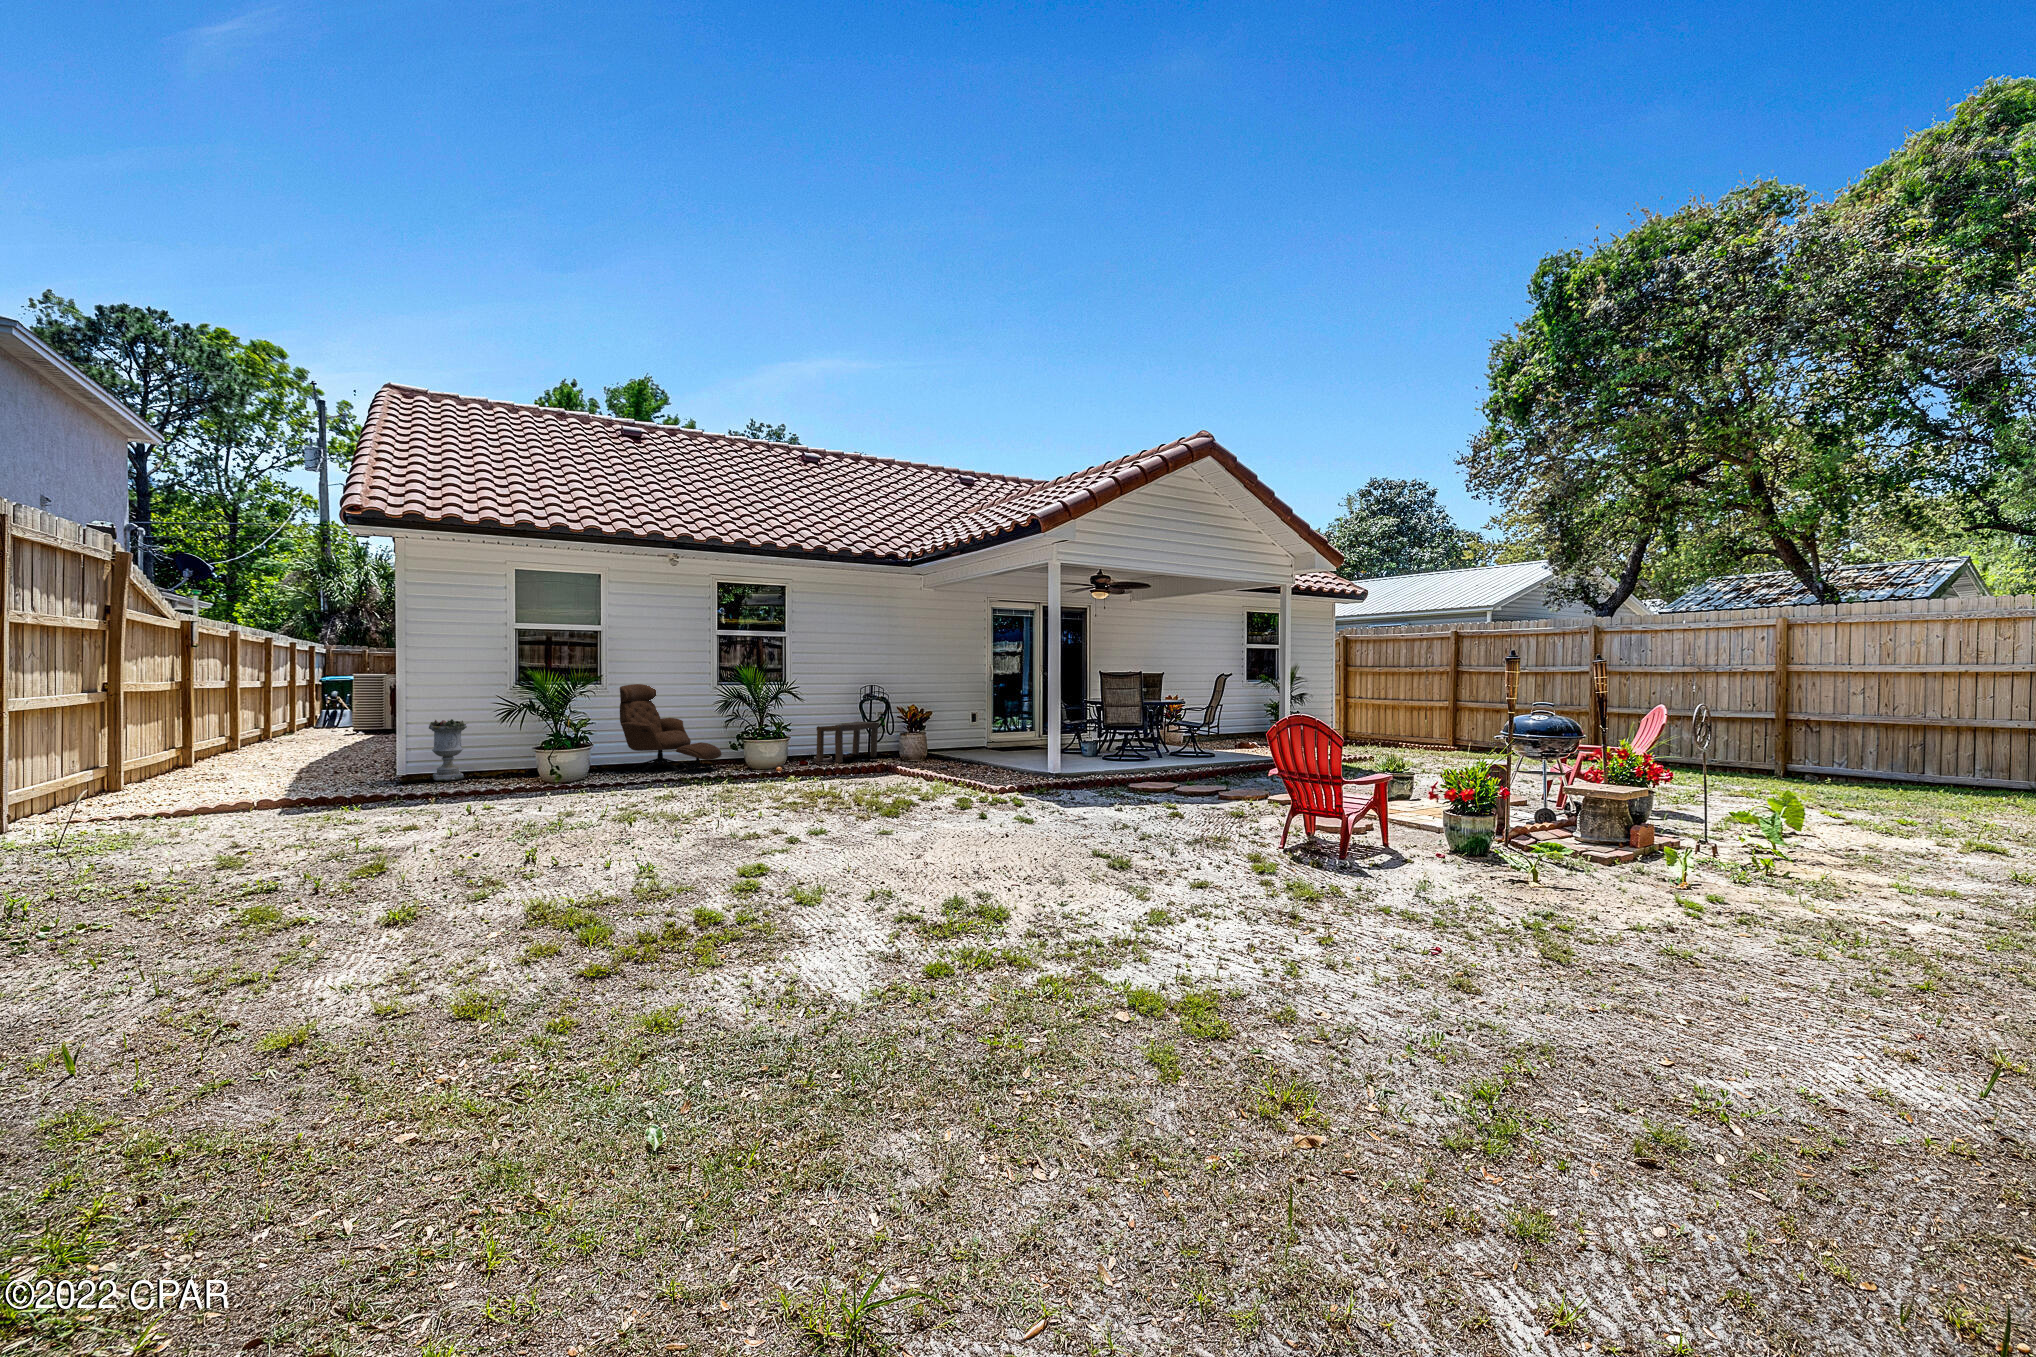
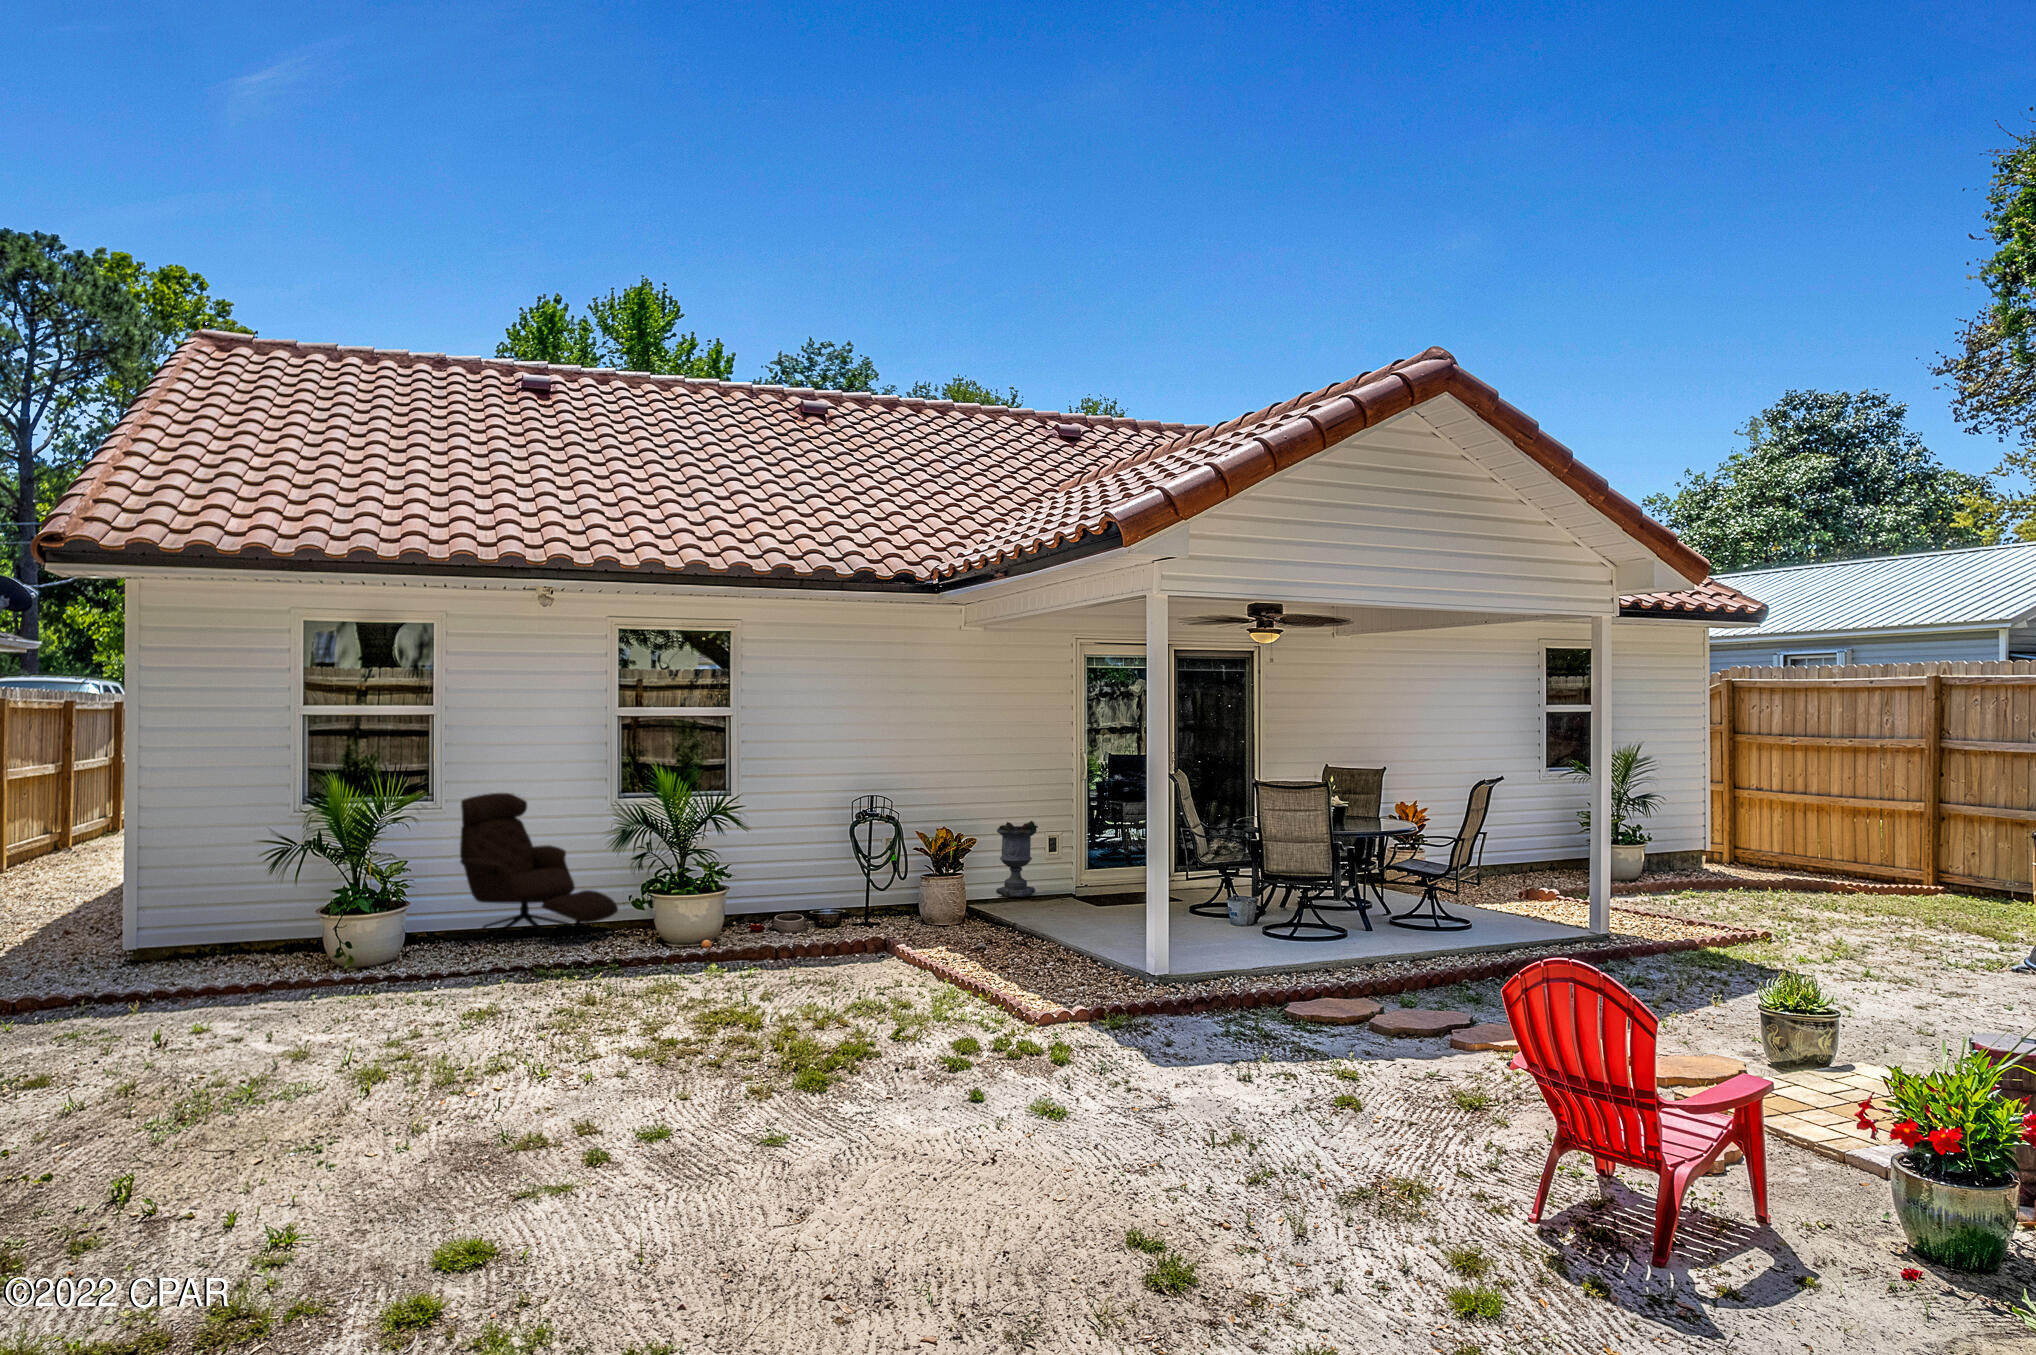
planter: present [429,719,467,781] -> present [996,821,1038,897]
bench: present [816,722,879,763] -> none [779,847,887,923]

